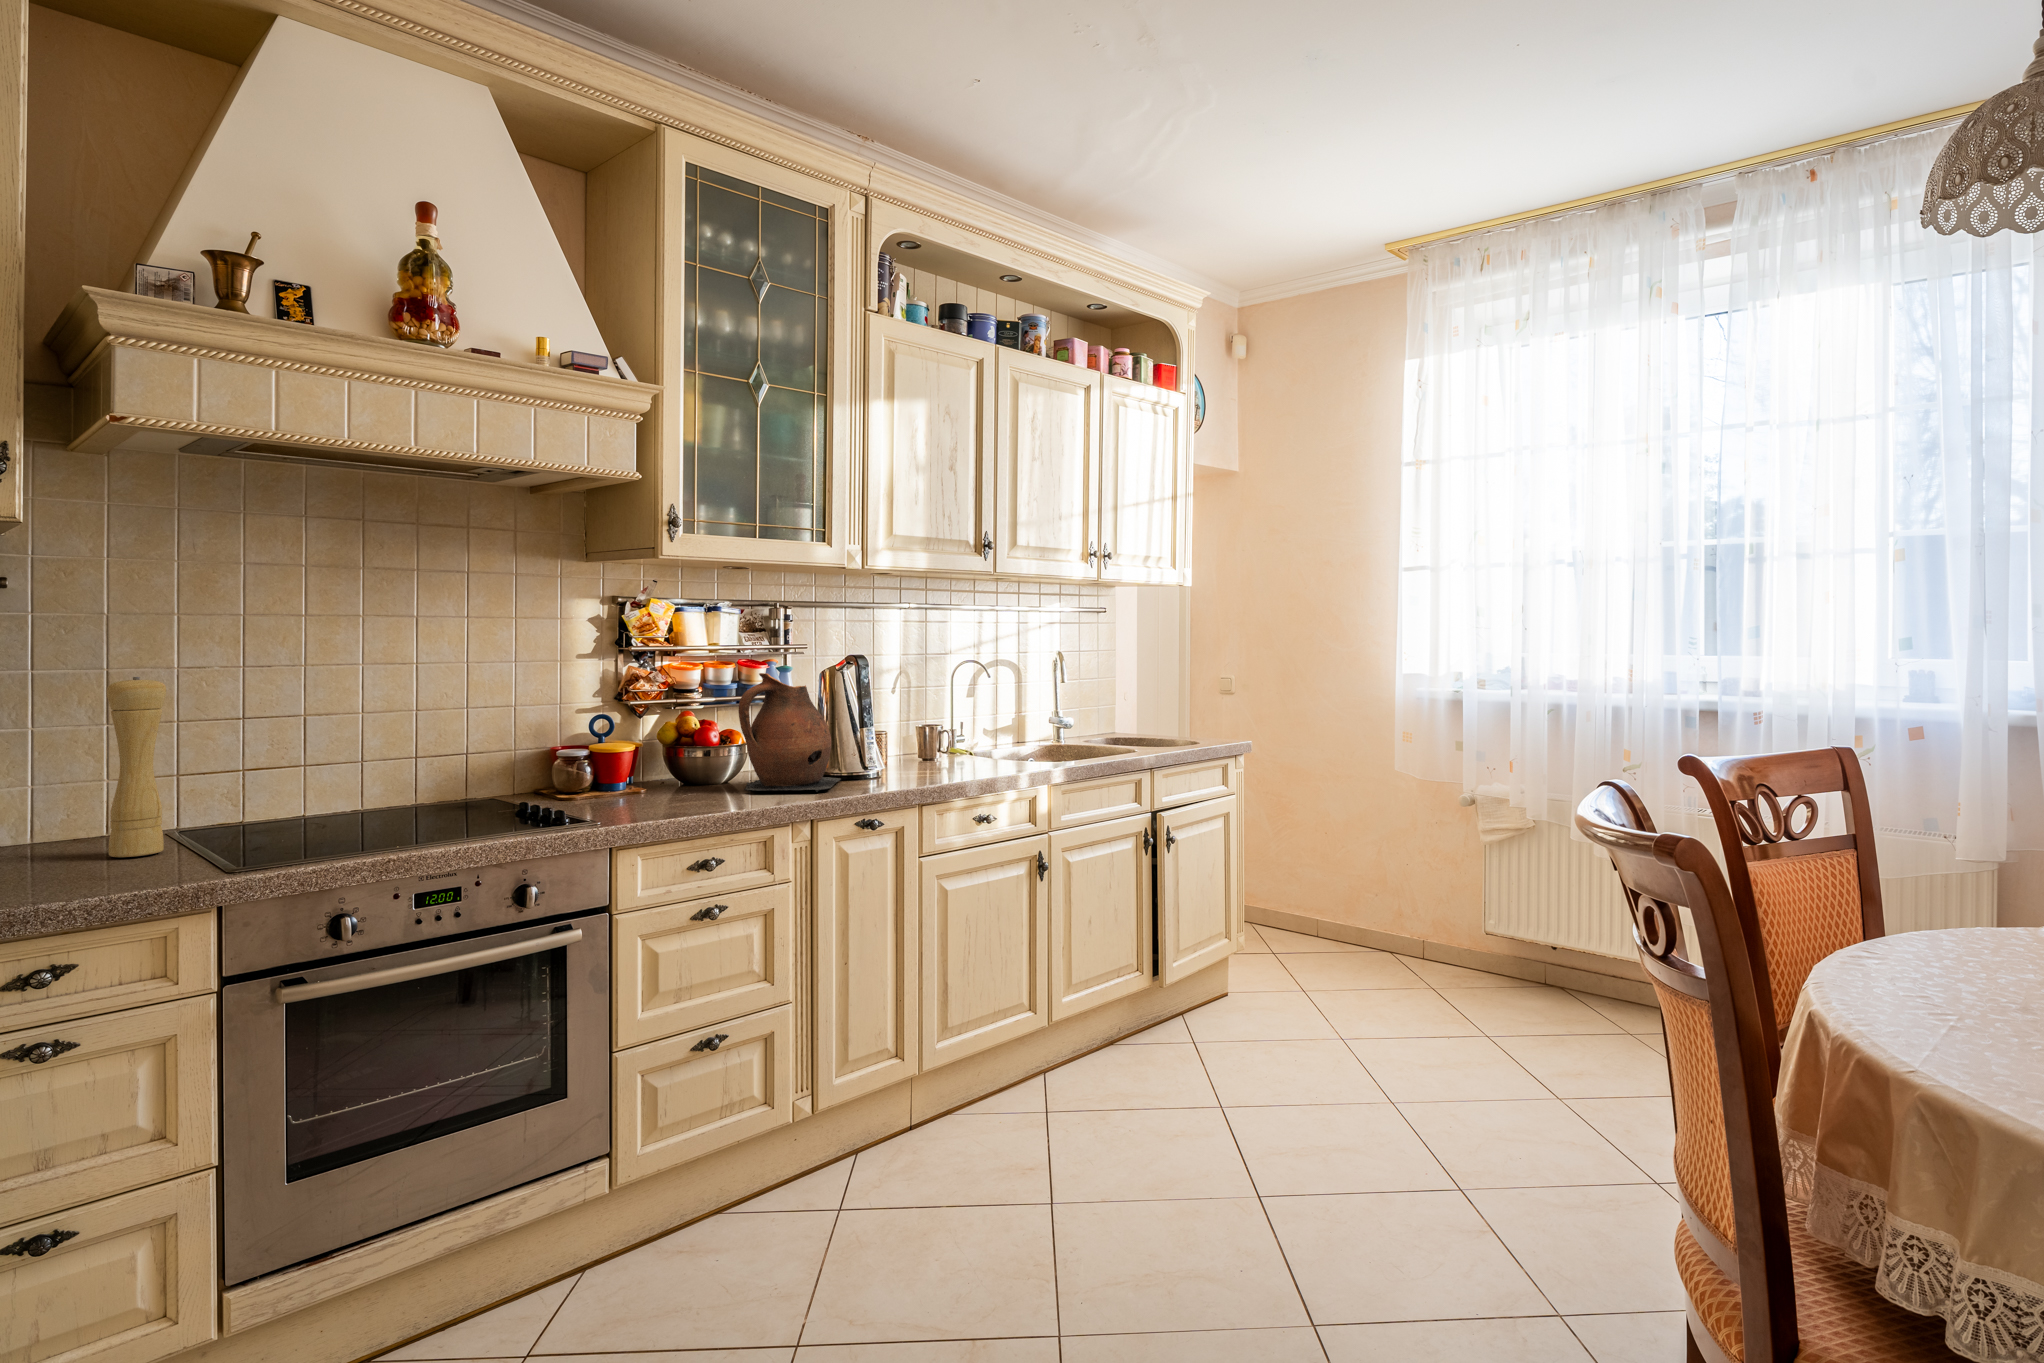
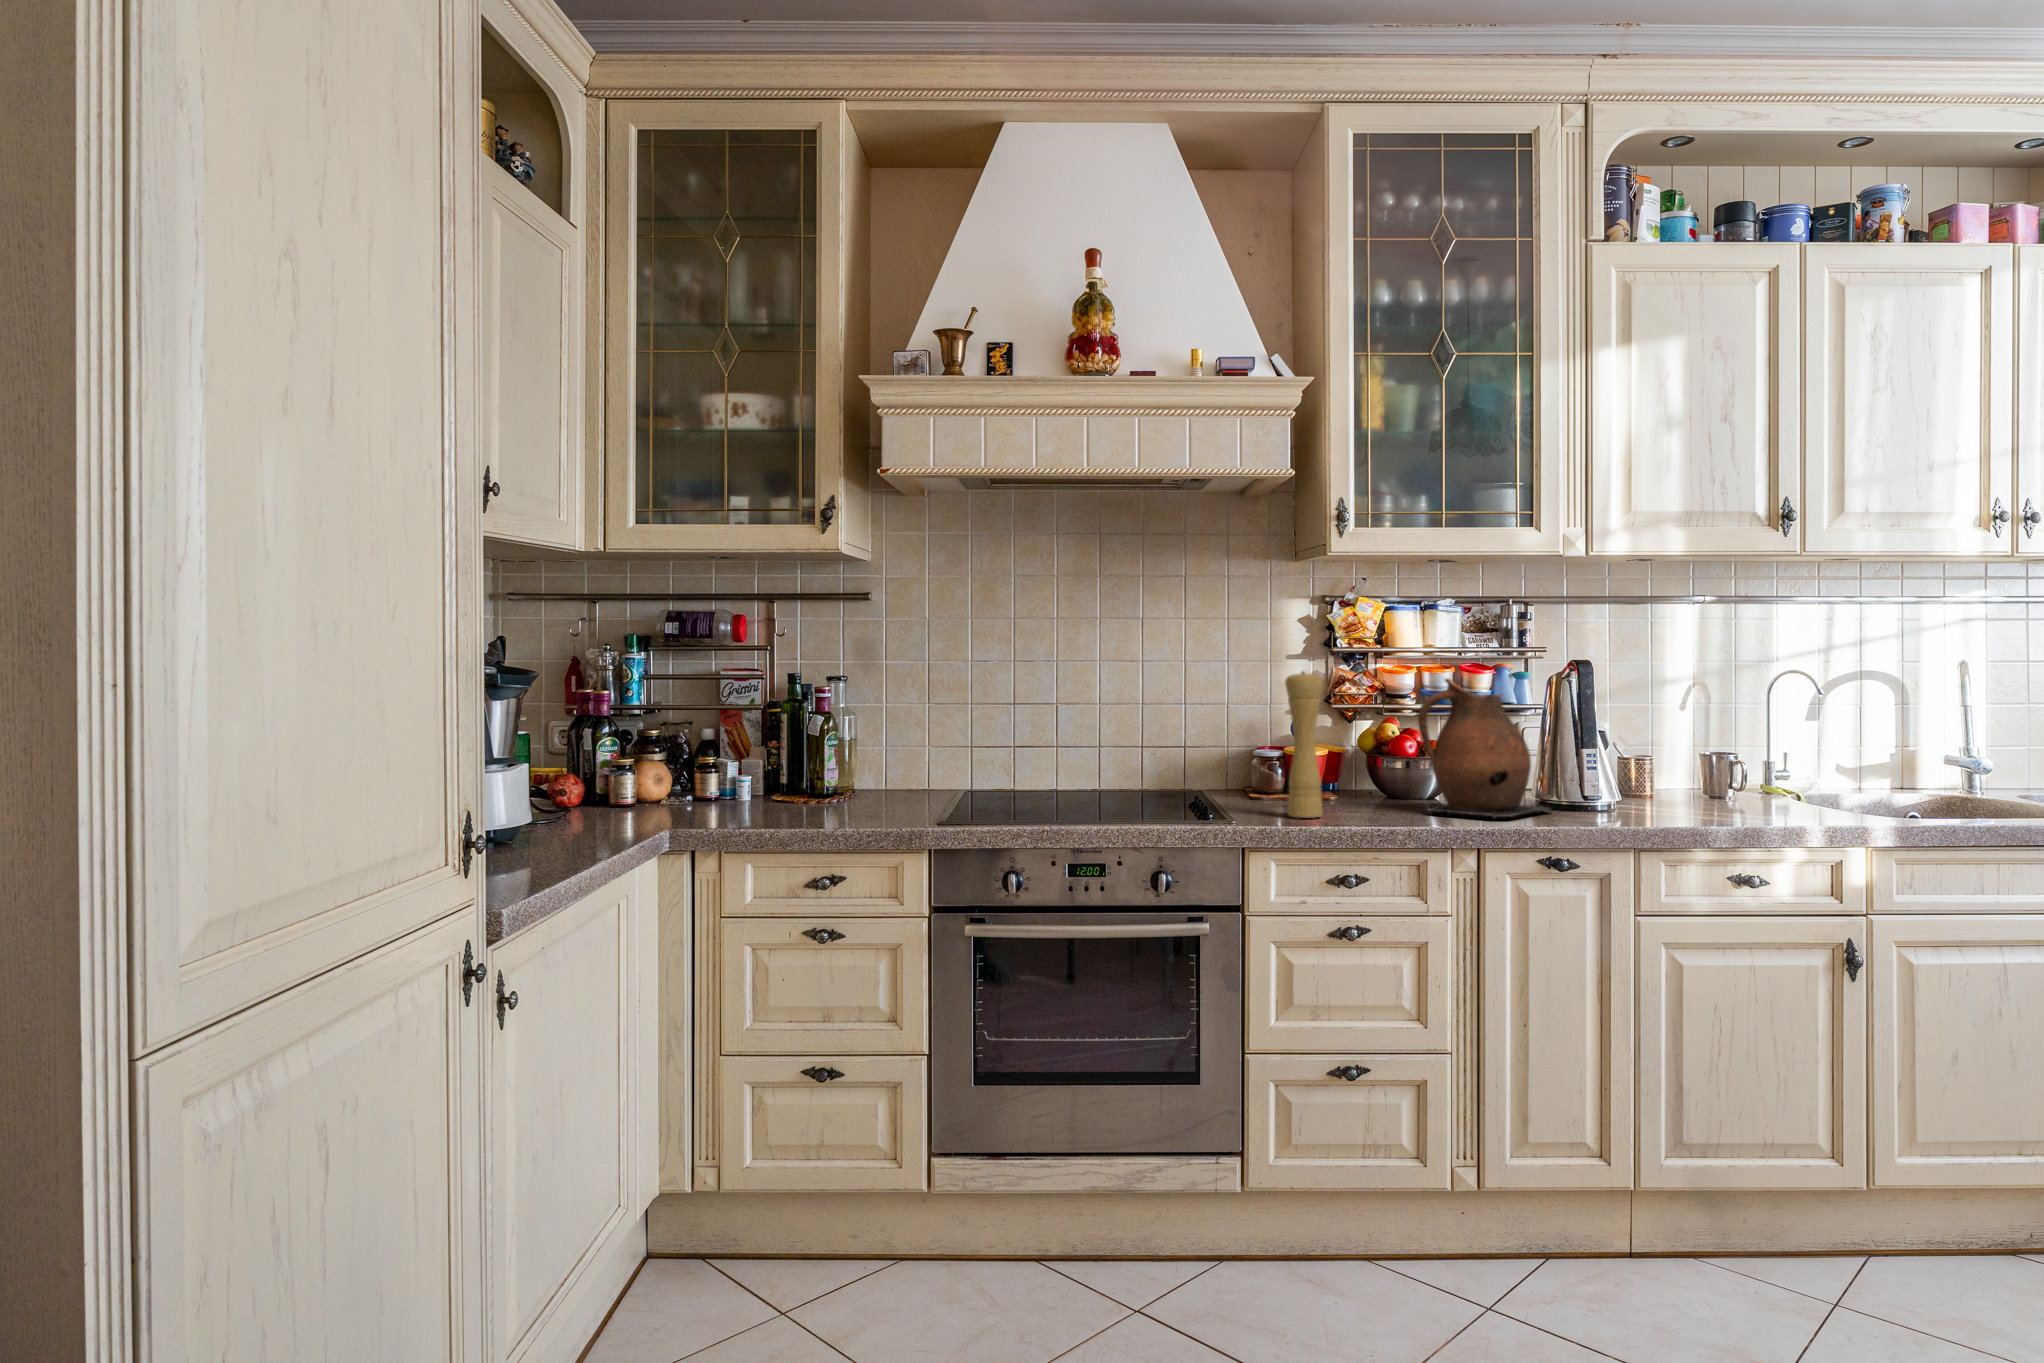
pepper mill: present [107,677,166,857] -> present [1285,672,1323,818]

